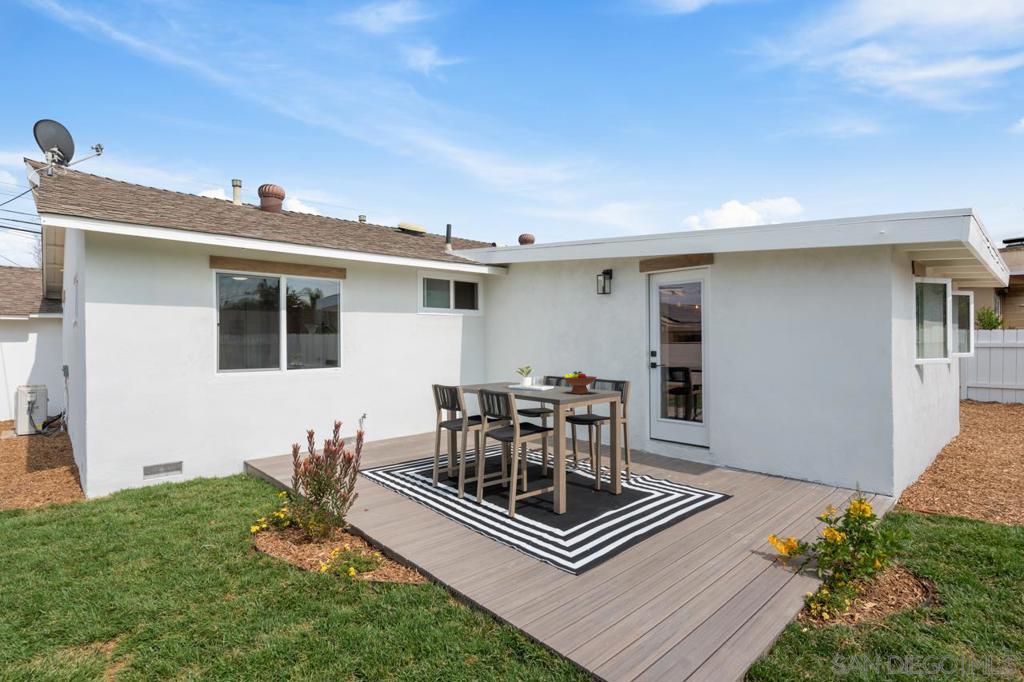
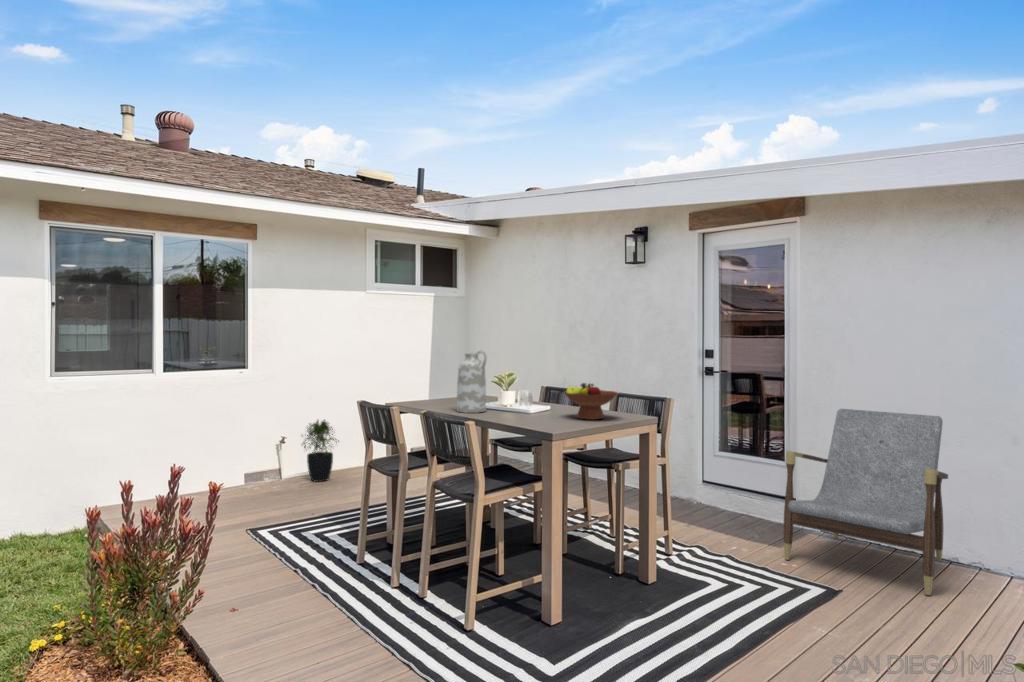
vase: none [494,352,513,391] -> present [457,351,487,413]
armchair: none [701,387,801,498] -> present [784,409,948,595]
potted plant: none [374,401,403,444] -> present [302,420,339,482]

